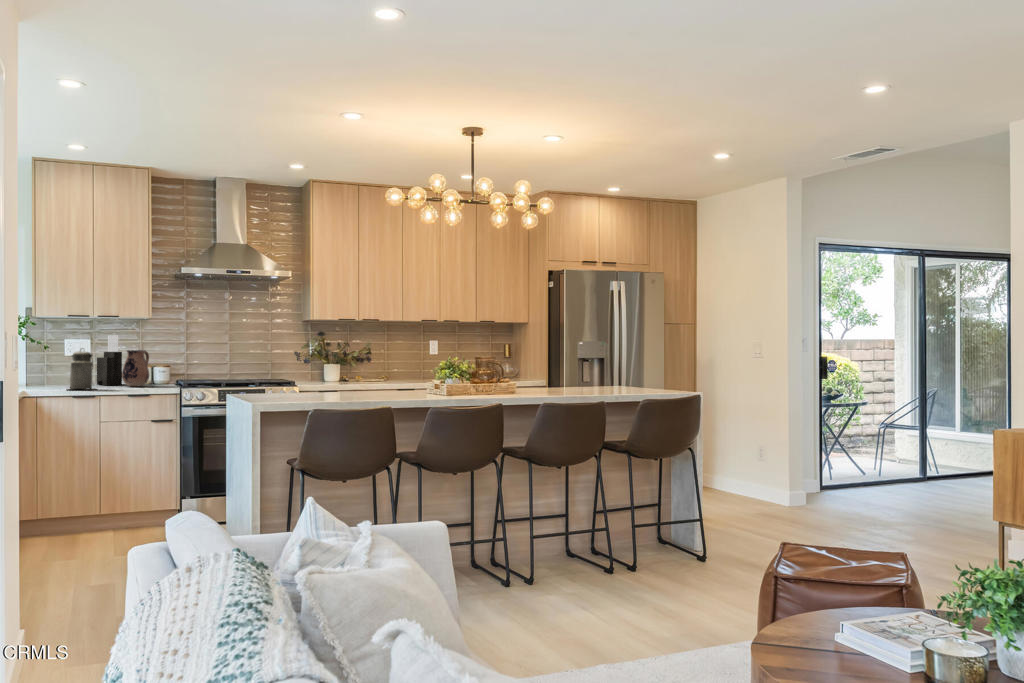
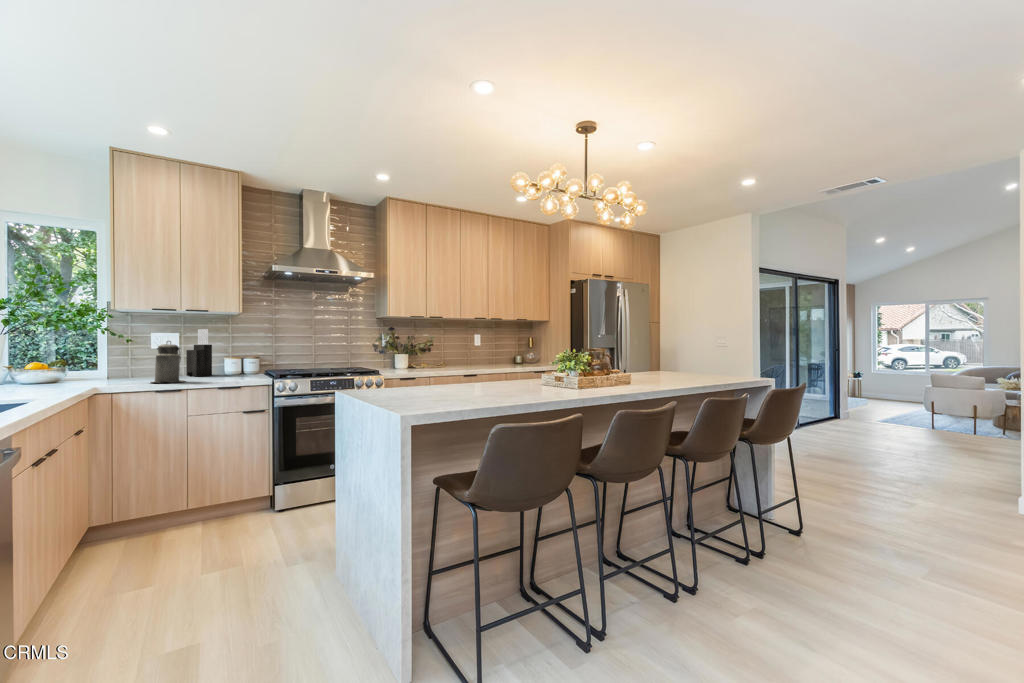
ceramic pitcher: present [122,350,149,386] -> none [212,343,240,377]

